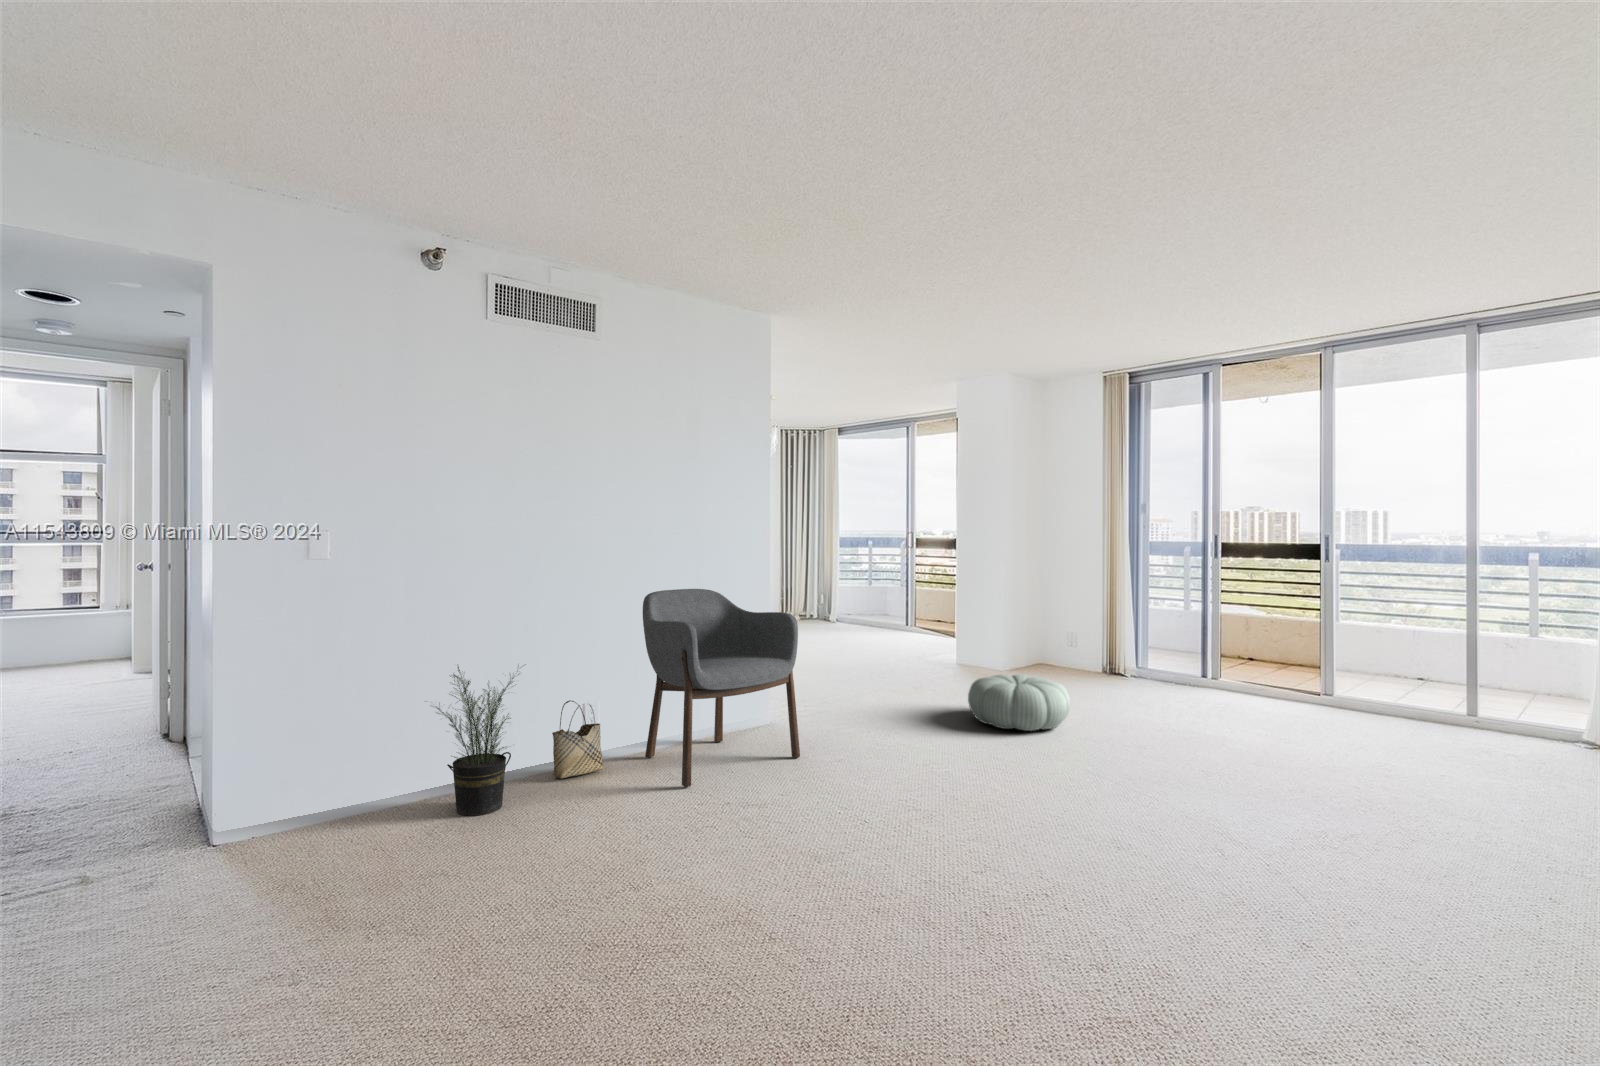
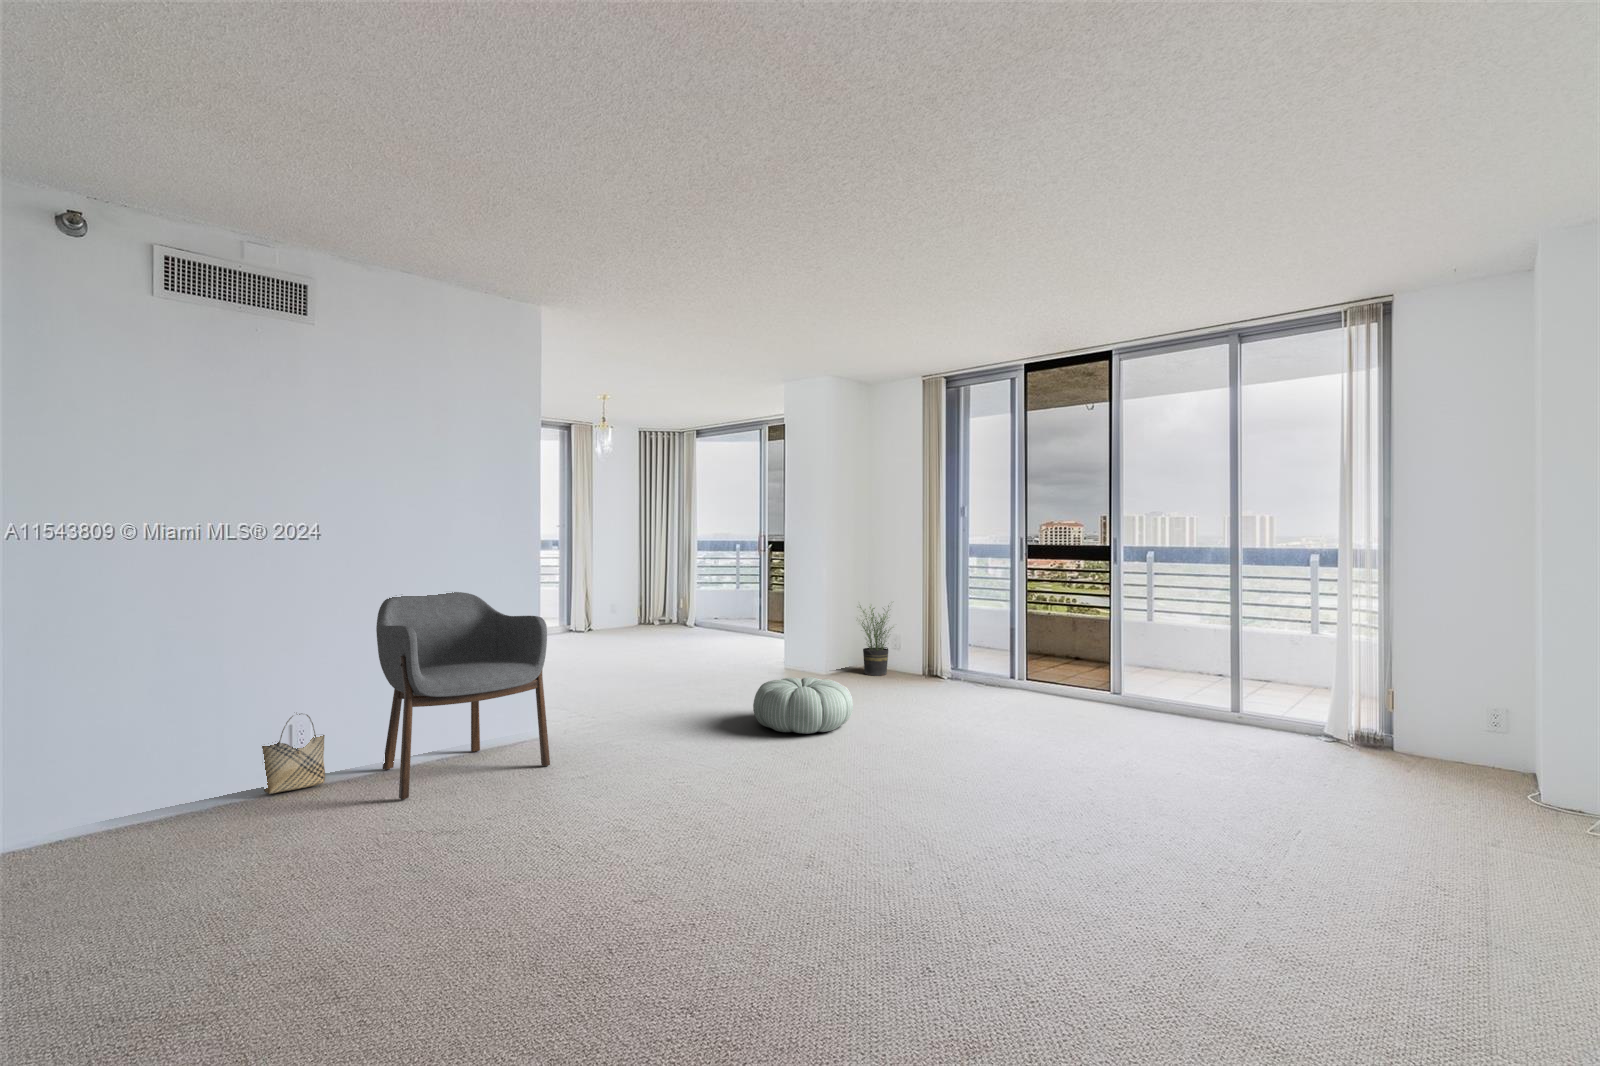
potted plant: present [436,664,526,816] -> present [860,606,889,676]

